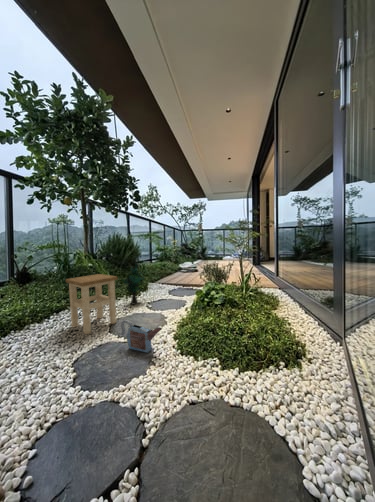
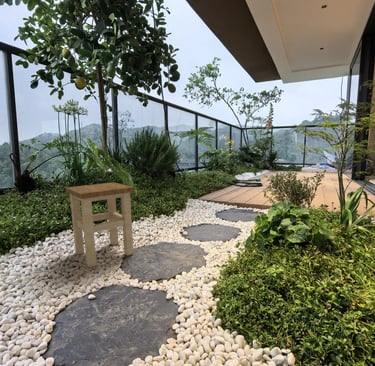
decorative plant: present [122,264,144,305] -> none [146,170,179,228]
watering can: present [121,320,162,353] -> none [130,256,190,314]

